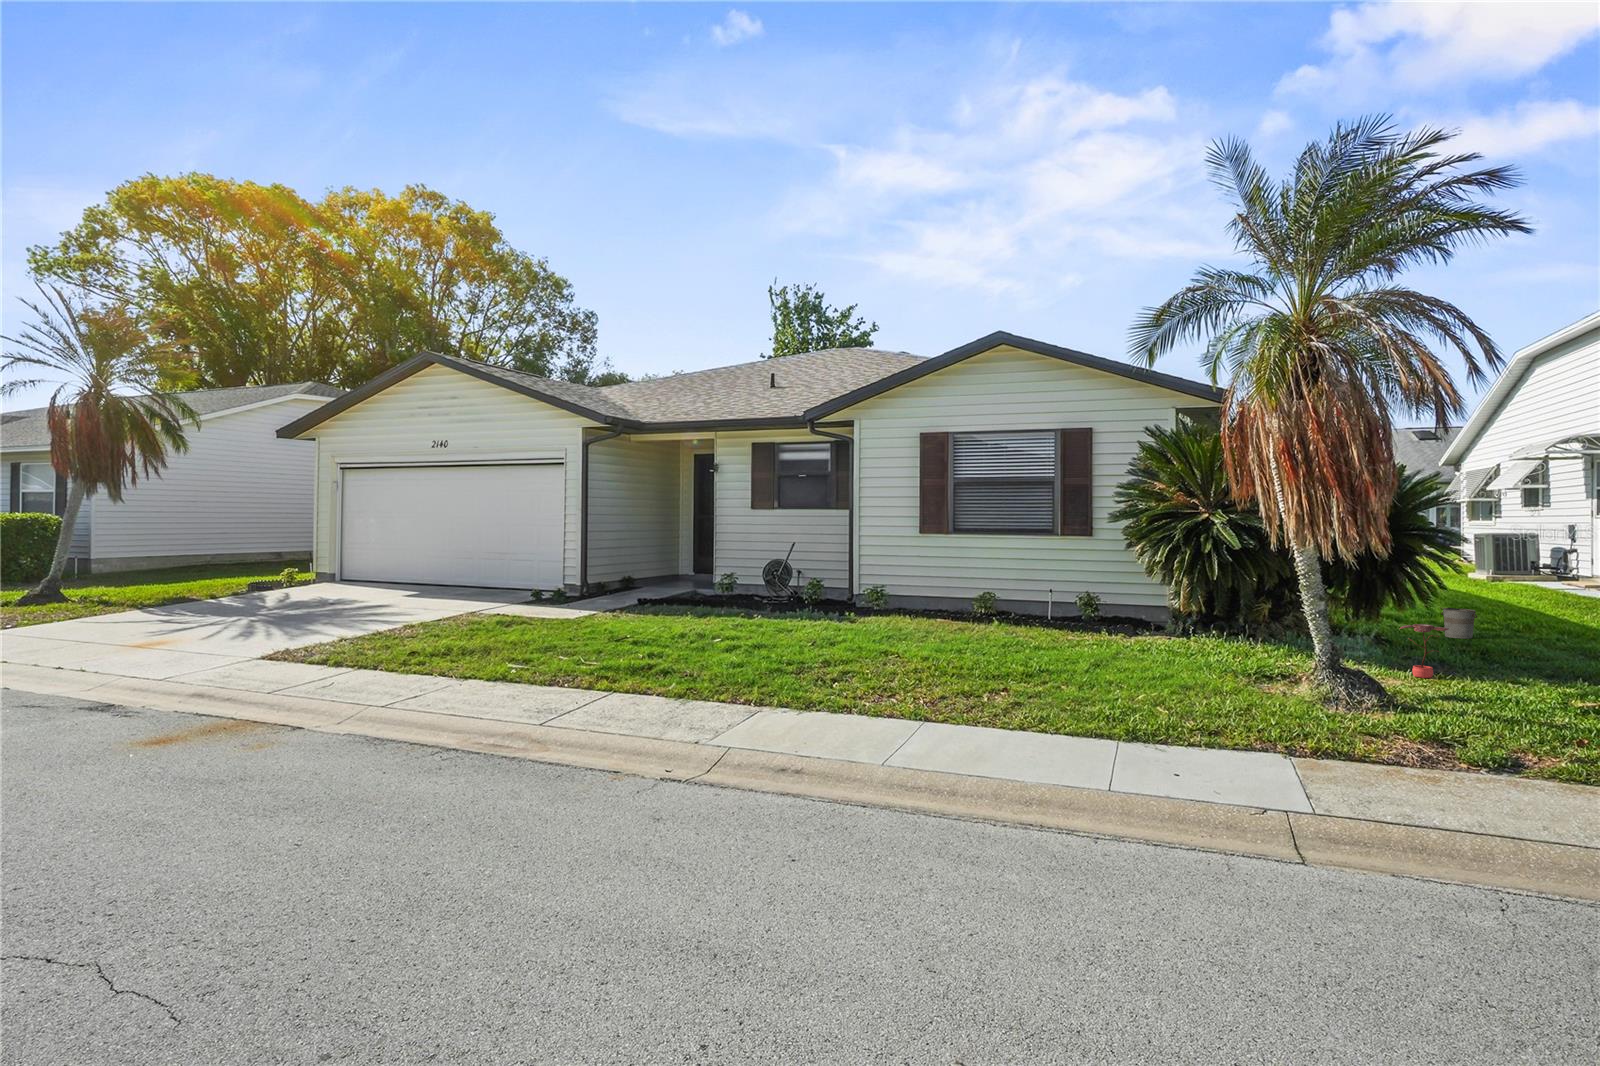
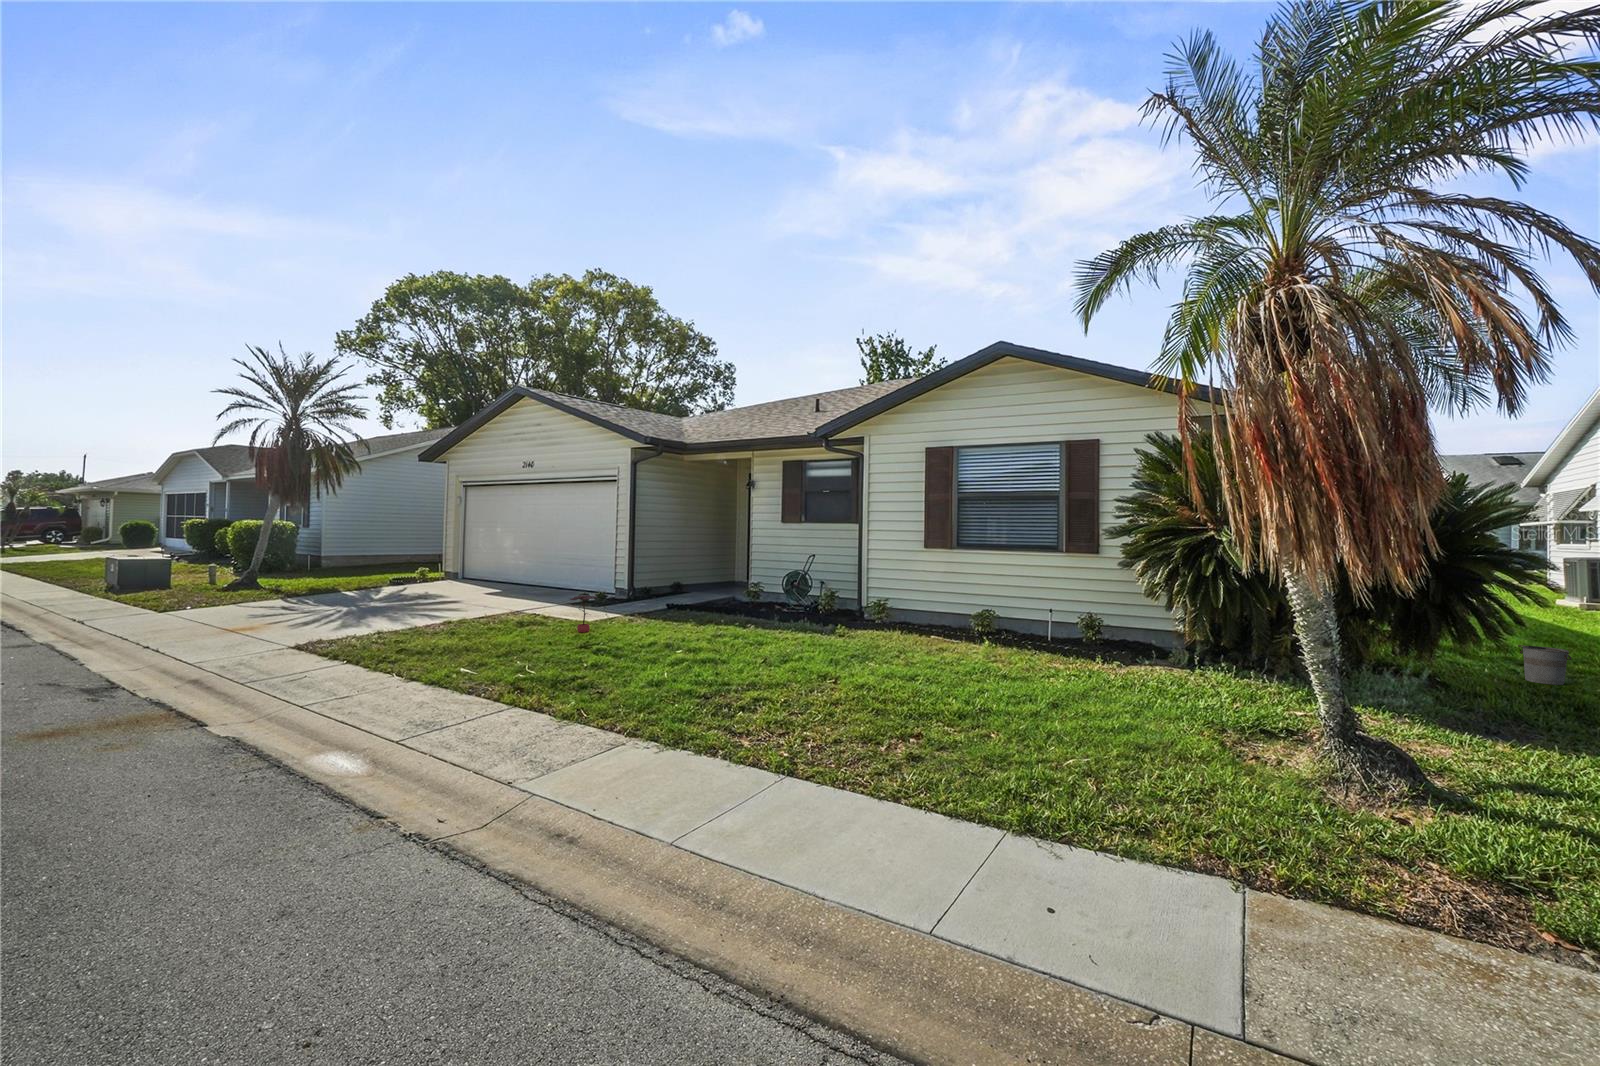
potted plant: present [1400,624,1449,678] -> present [570,595,597,632]

